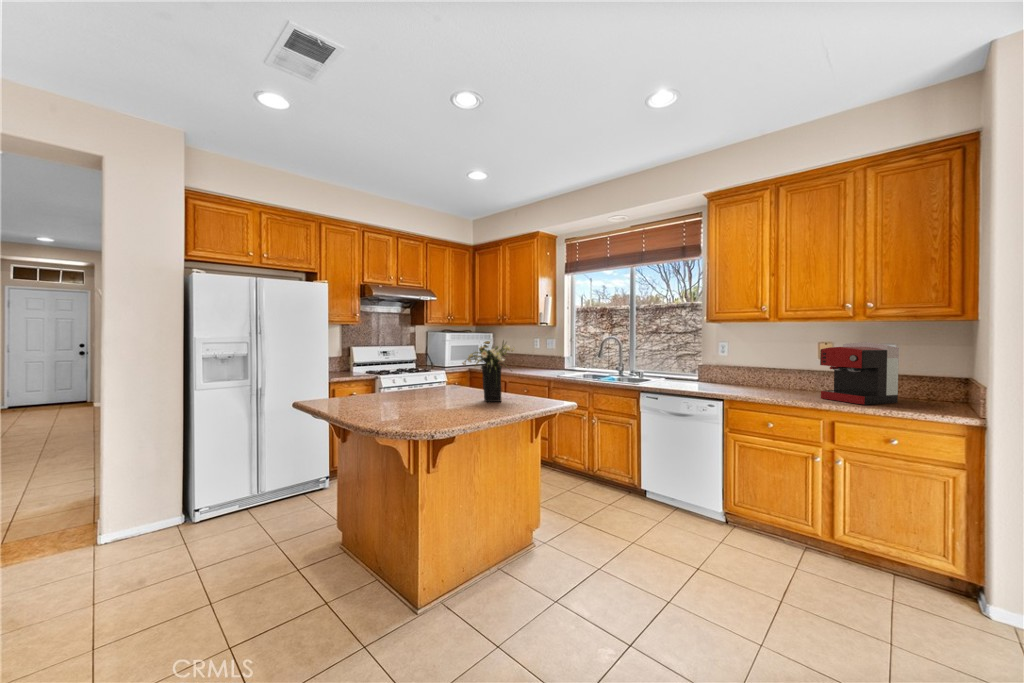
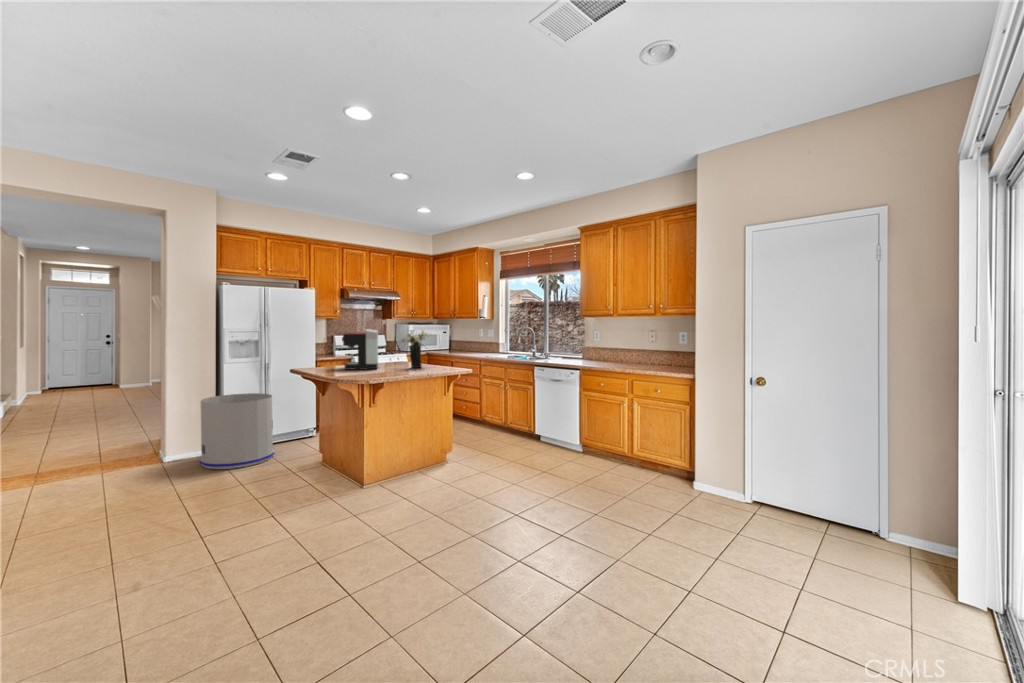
coffee maker: present [820,342,899,405] -> present [336,329,378,370]
trash can: none [146,434,266,566] -> present [200,393,274,469]

